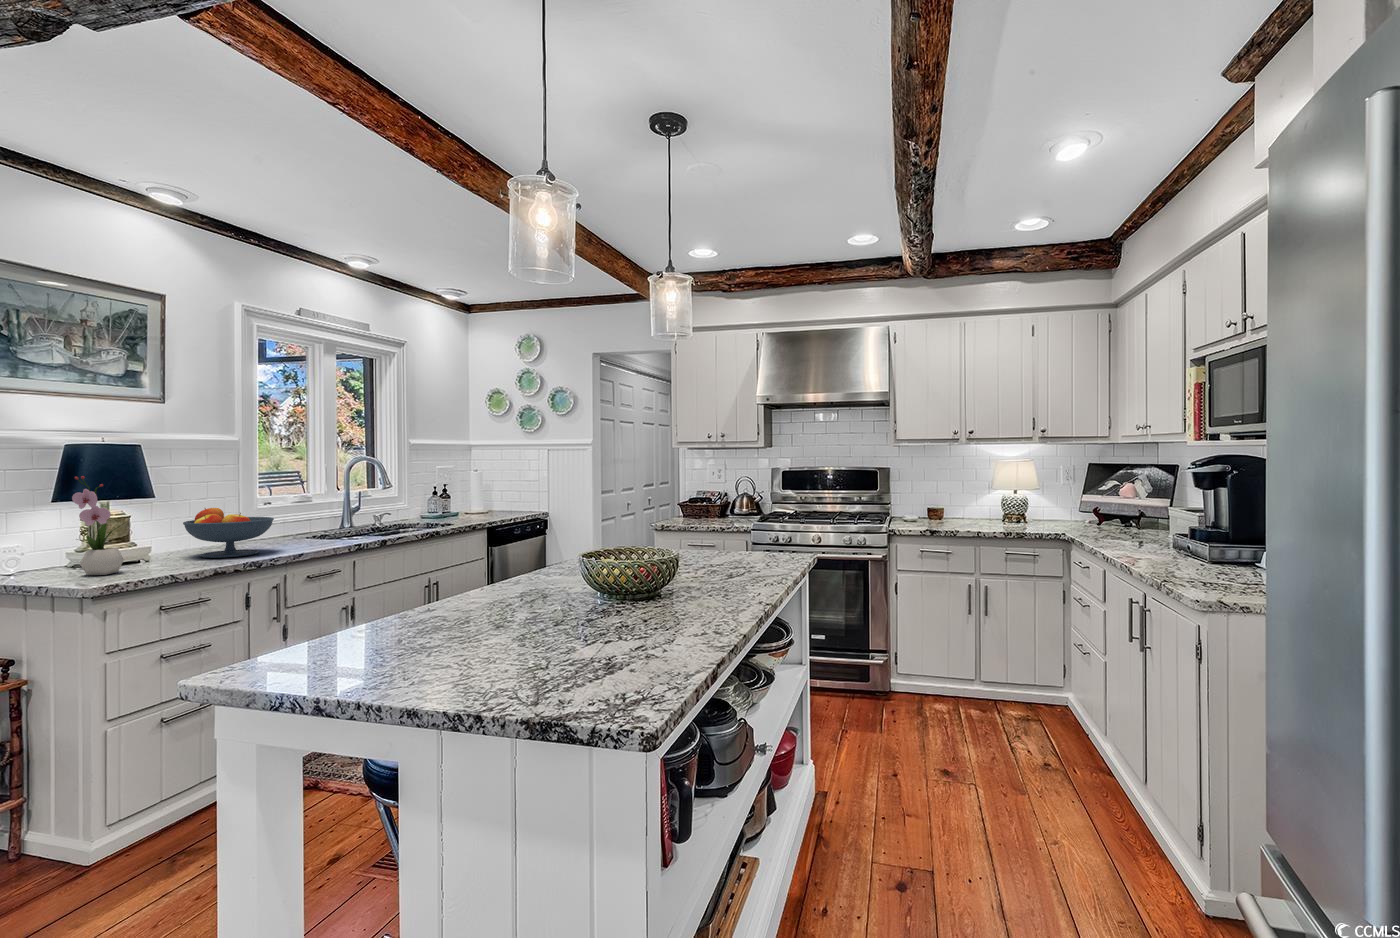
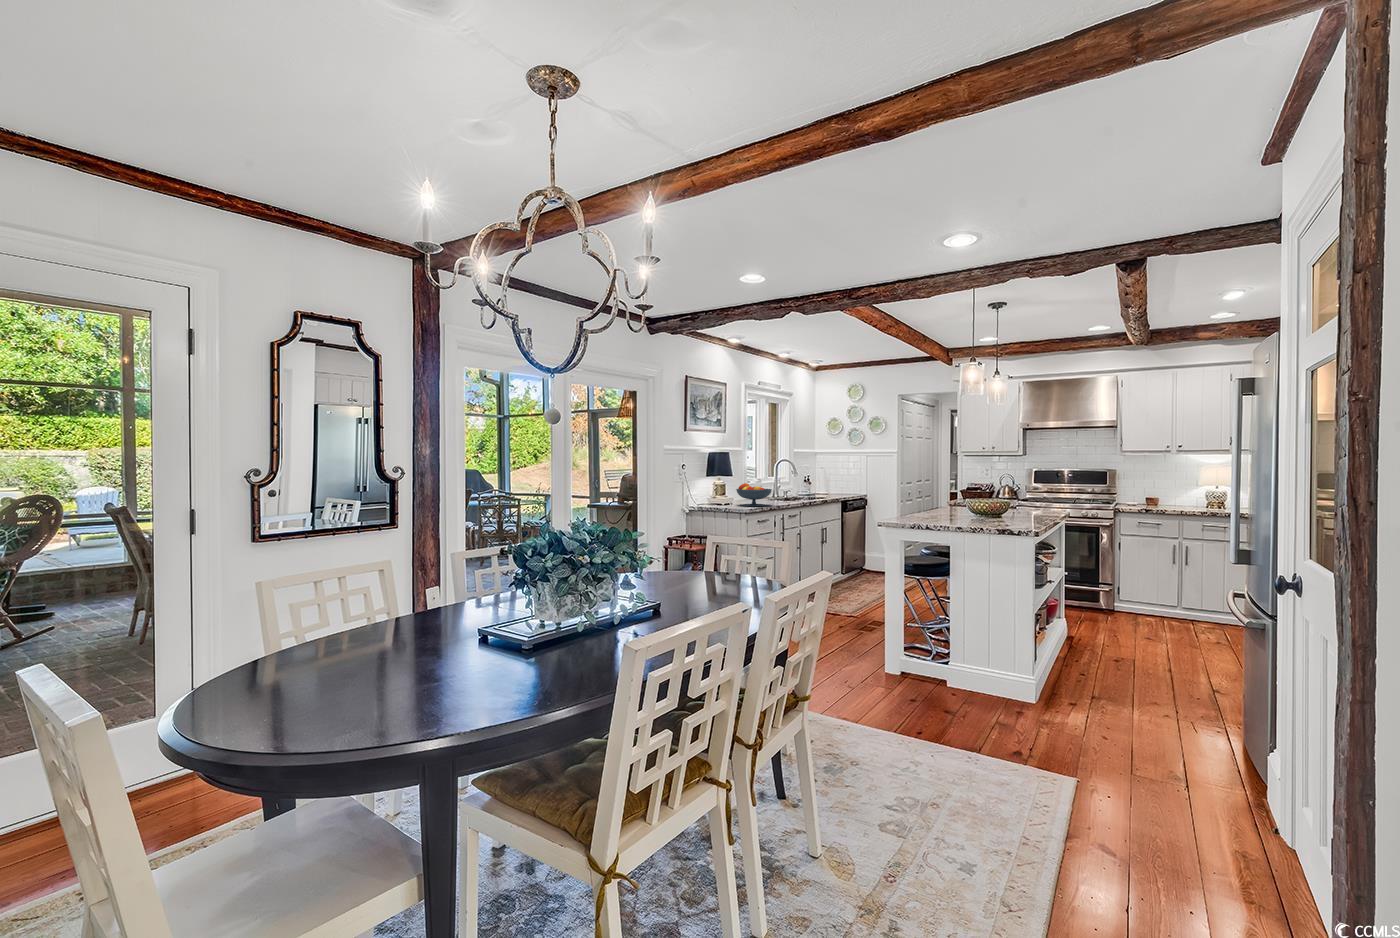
flower arrangement: present [72,476,126,575] -> none [717,467,731,510]

